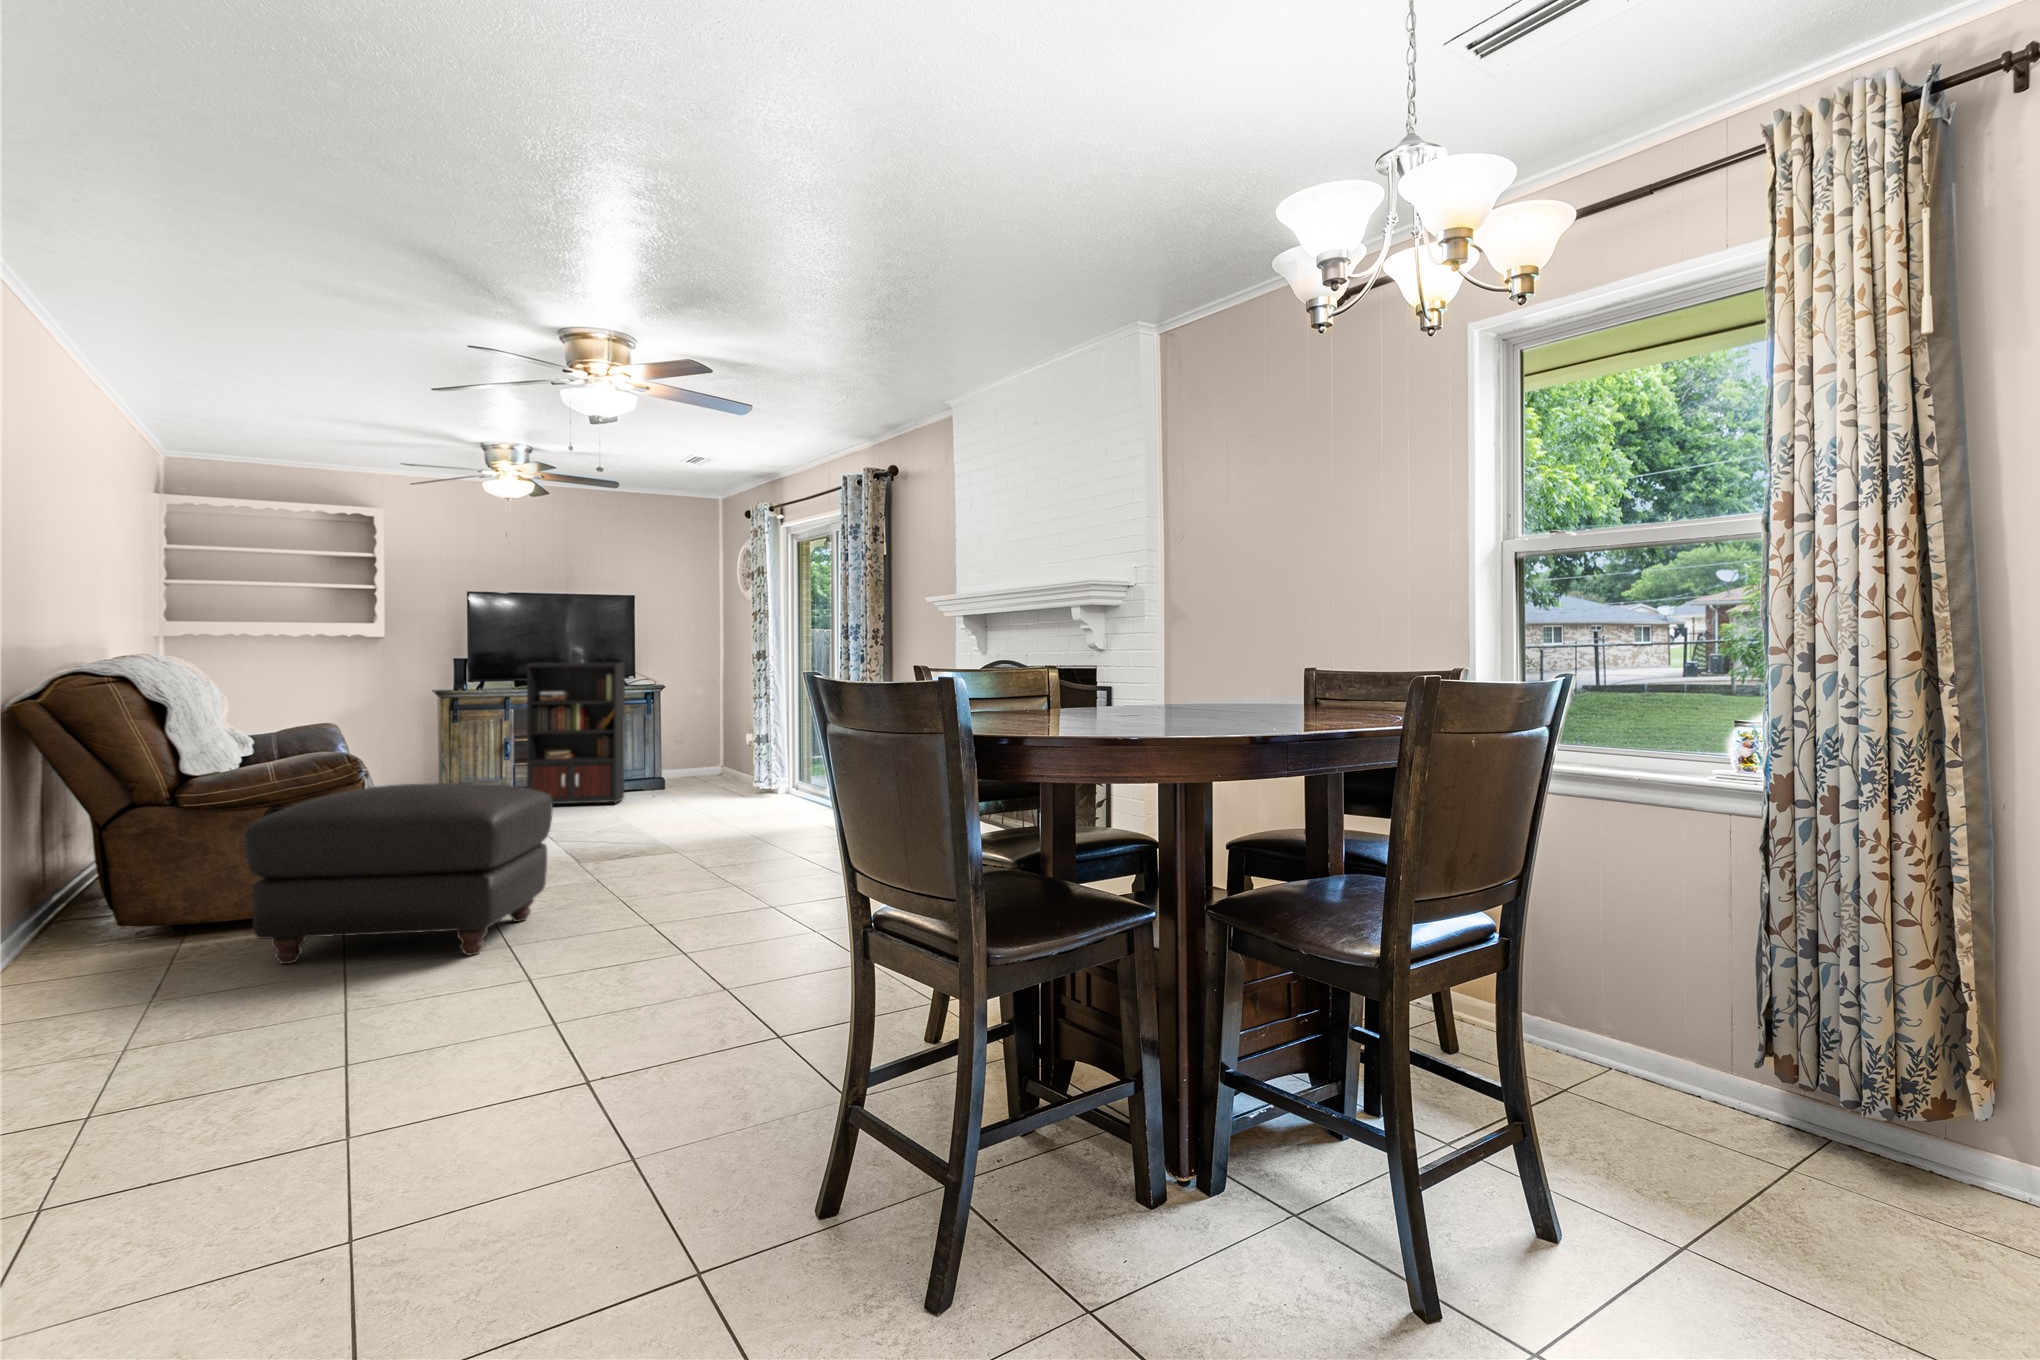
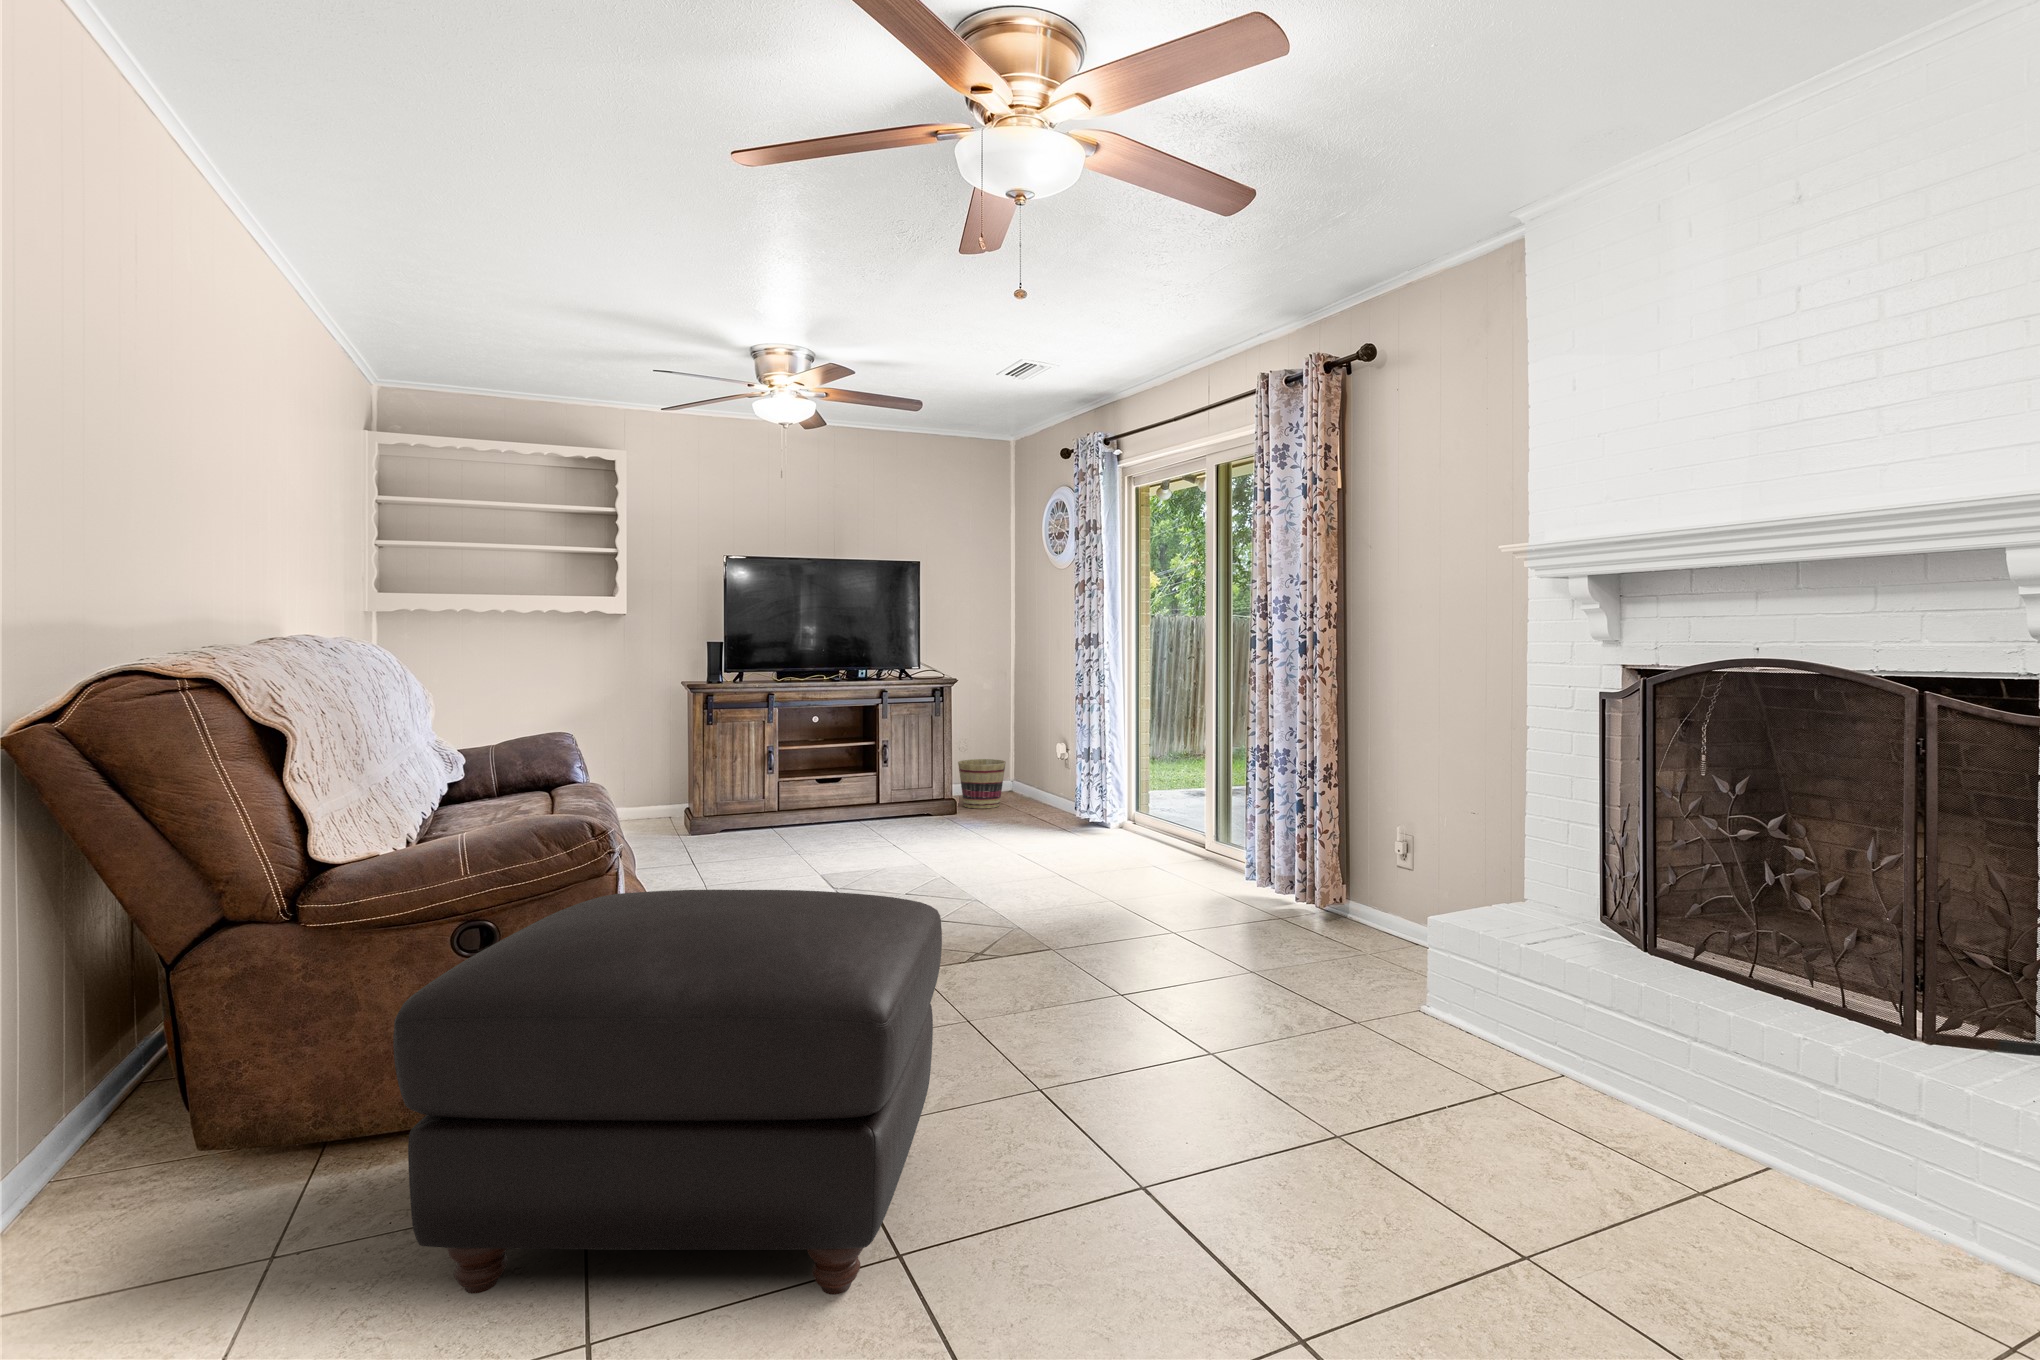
bookcase: present [527,662,625,804] -> none [800,649,953,840]
basket: none [668,748,707,785] -> present [958,759,1006,809]

